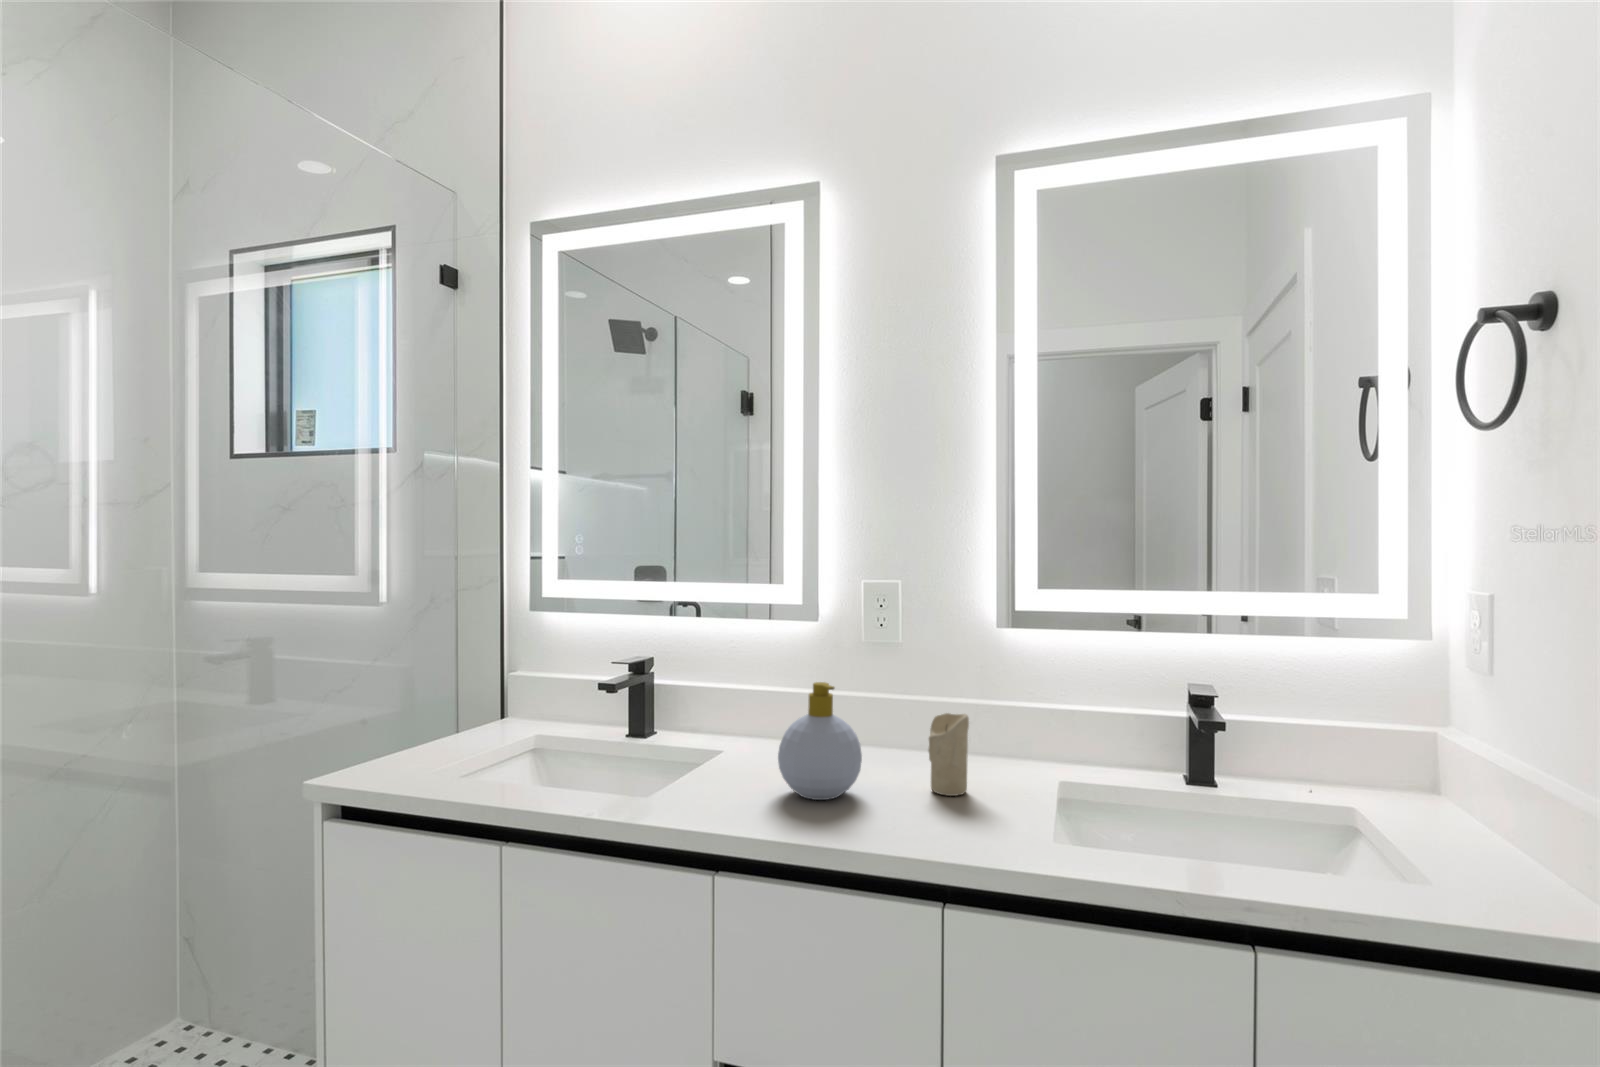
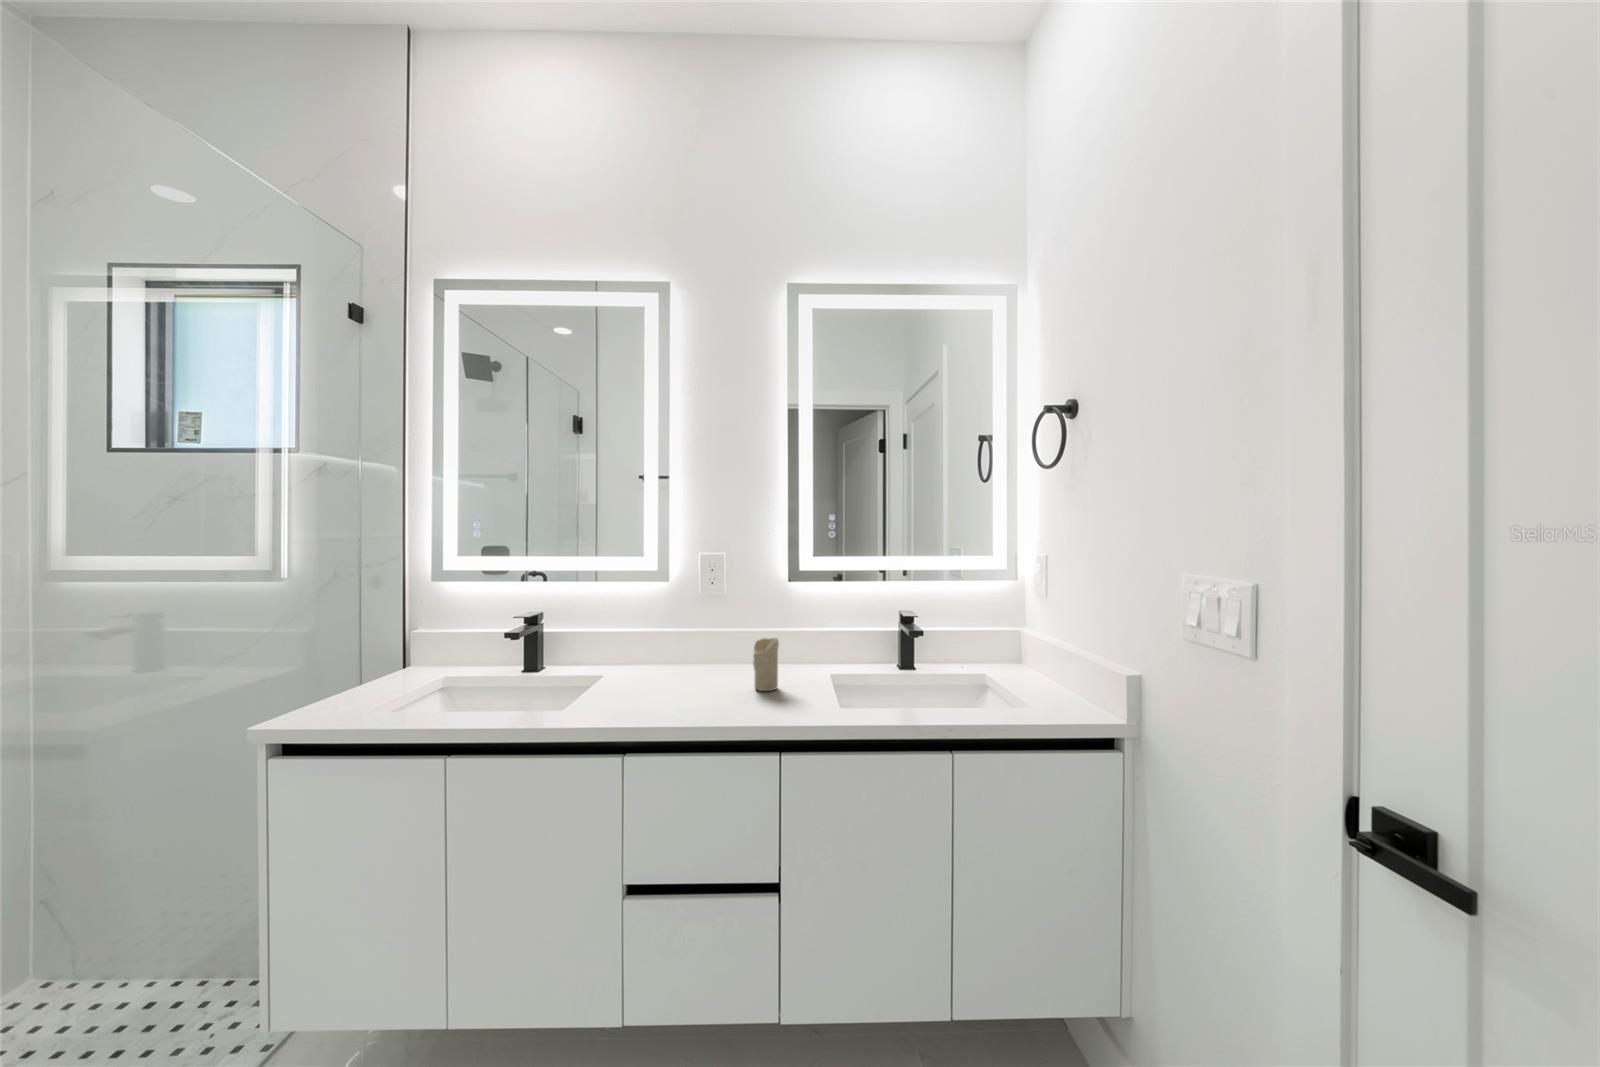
soap bottle: present [778,682,862,800] -> none [652,623,711,704]

